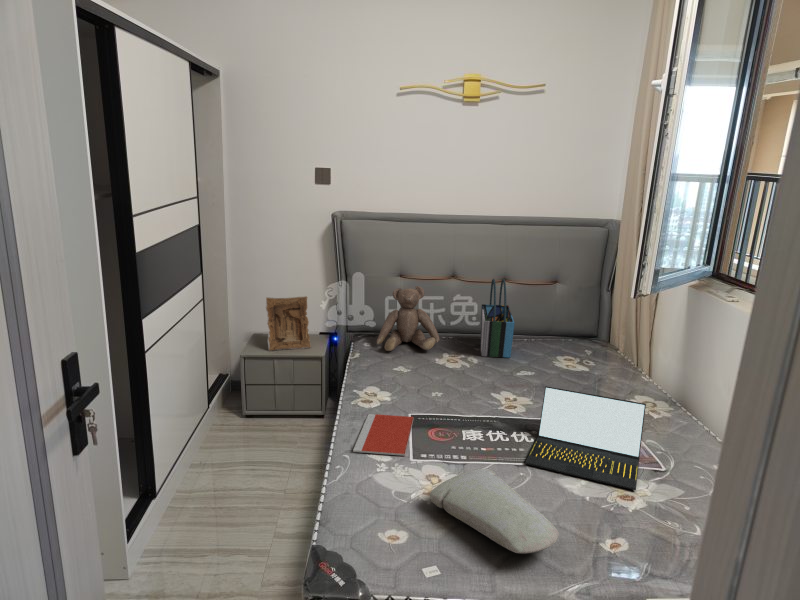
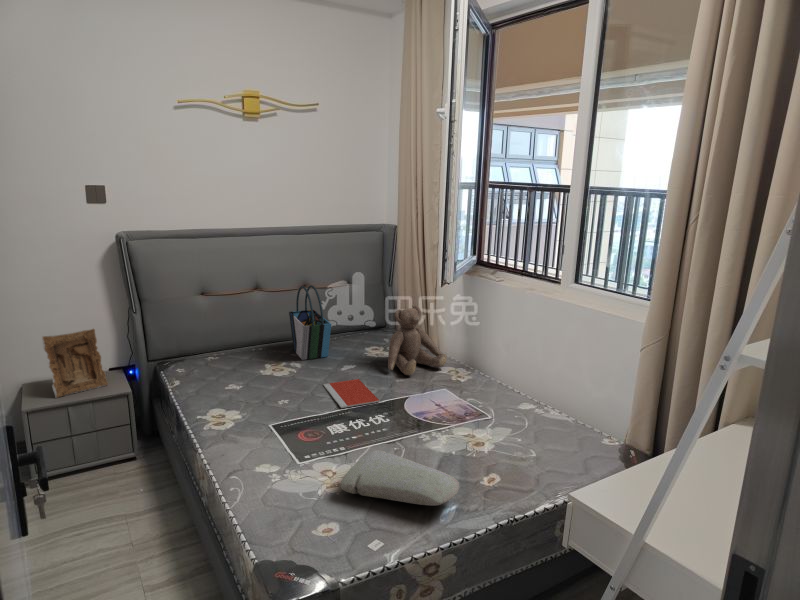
teddy bear: present [377,286,440,351] -> present [388,305,447,375]
laptop: present [525,386,646,490] -> none [390,370,482,440]
notebook: present [353,414,414,456] -> present [323,379,380,408]

